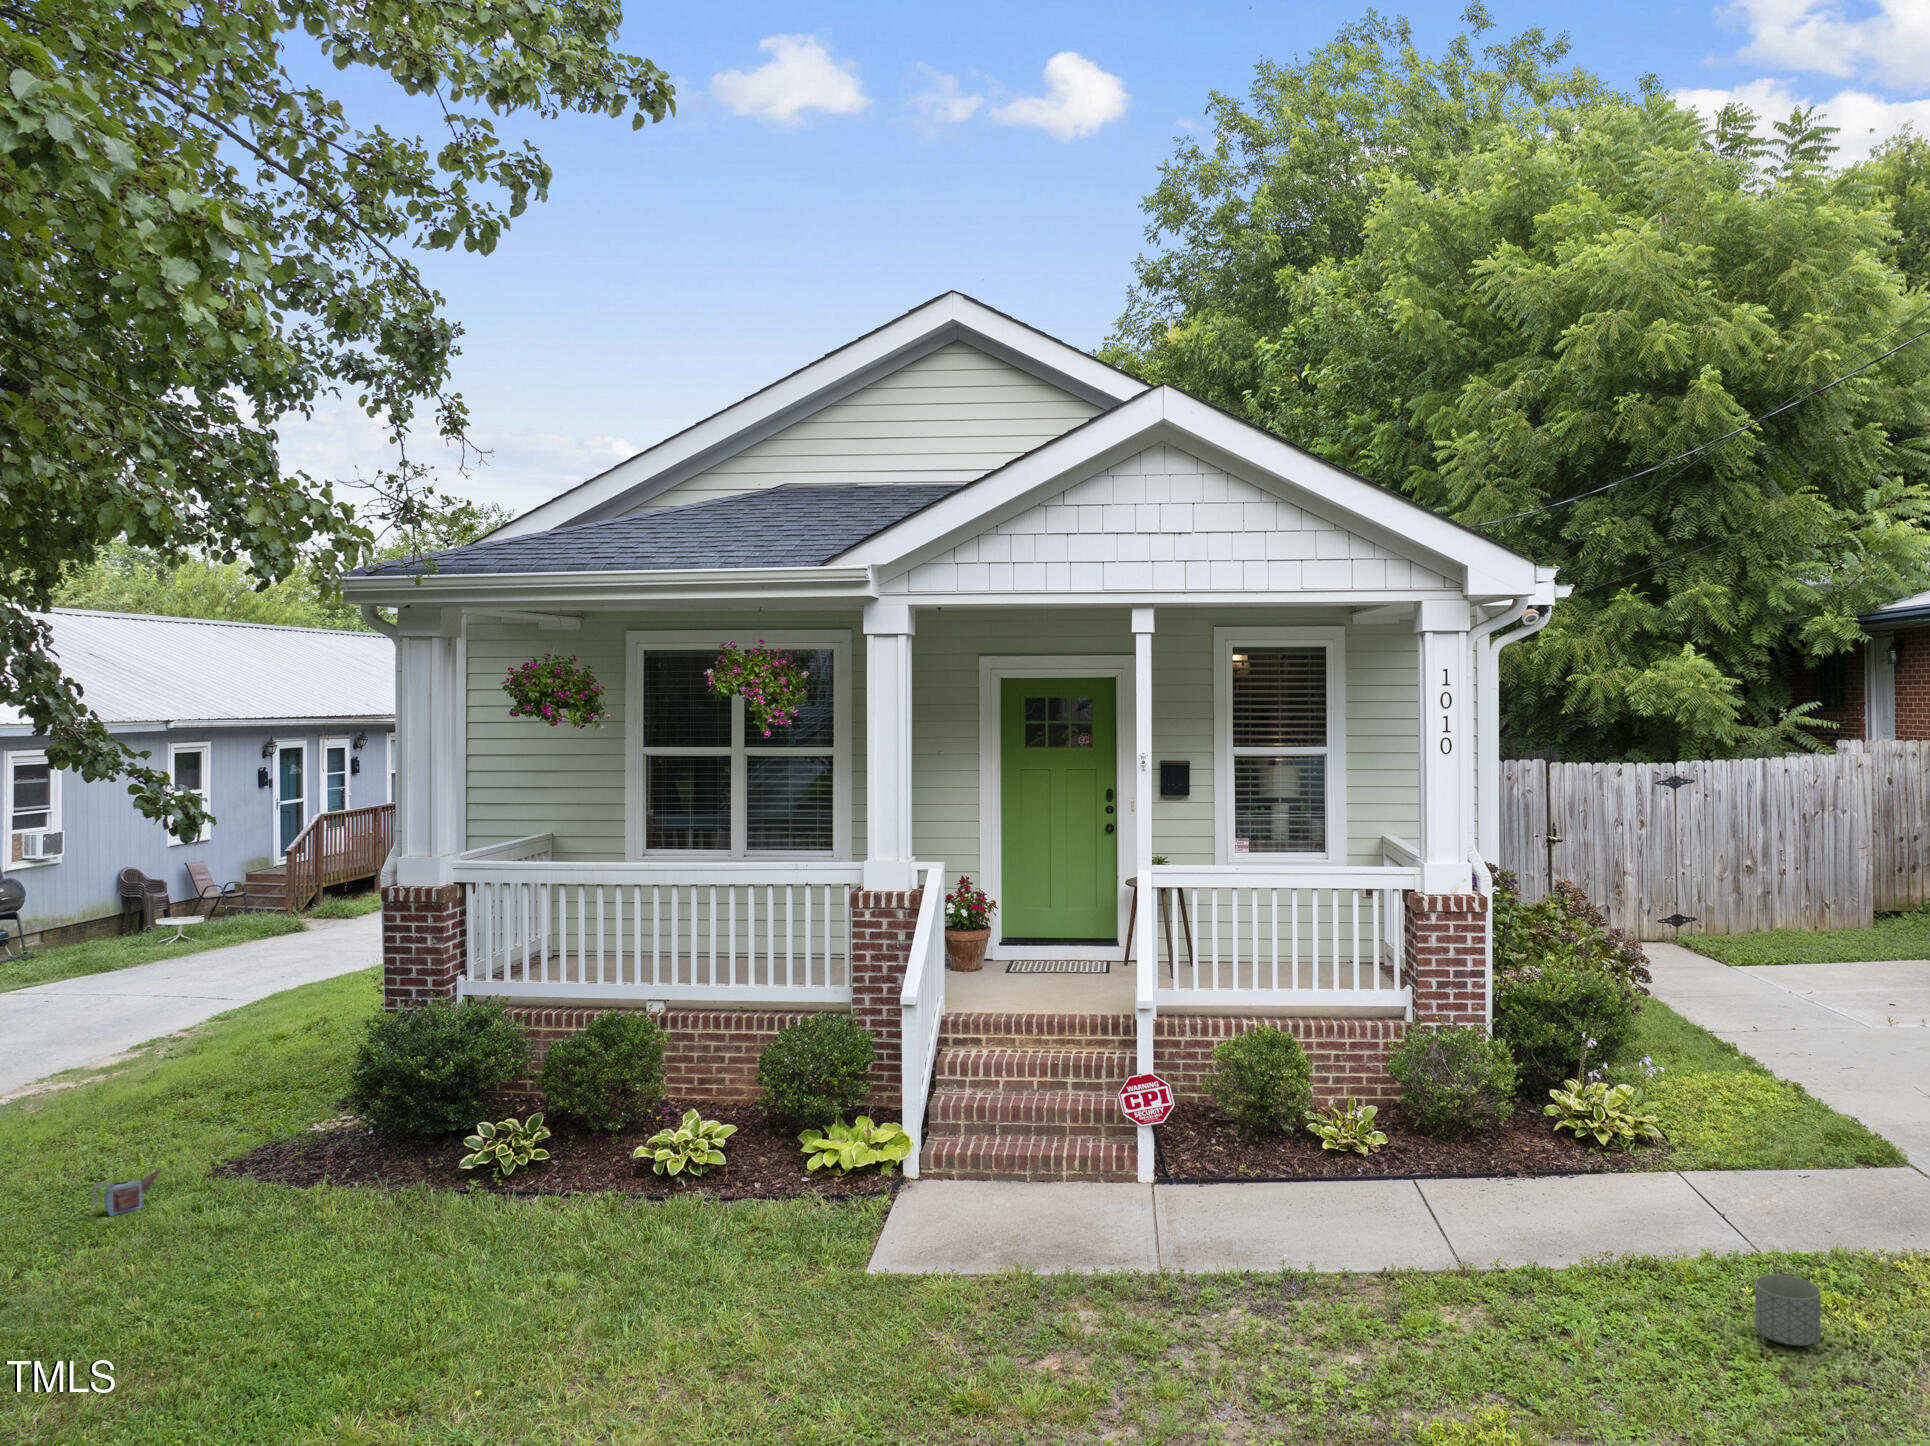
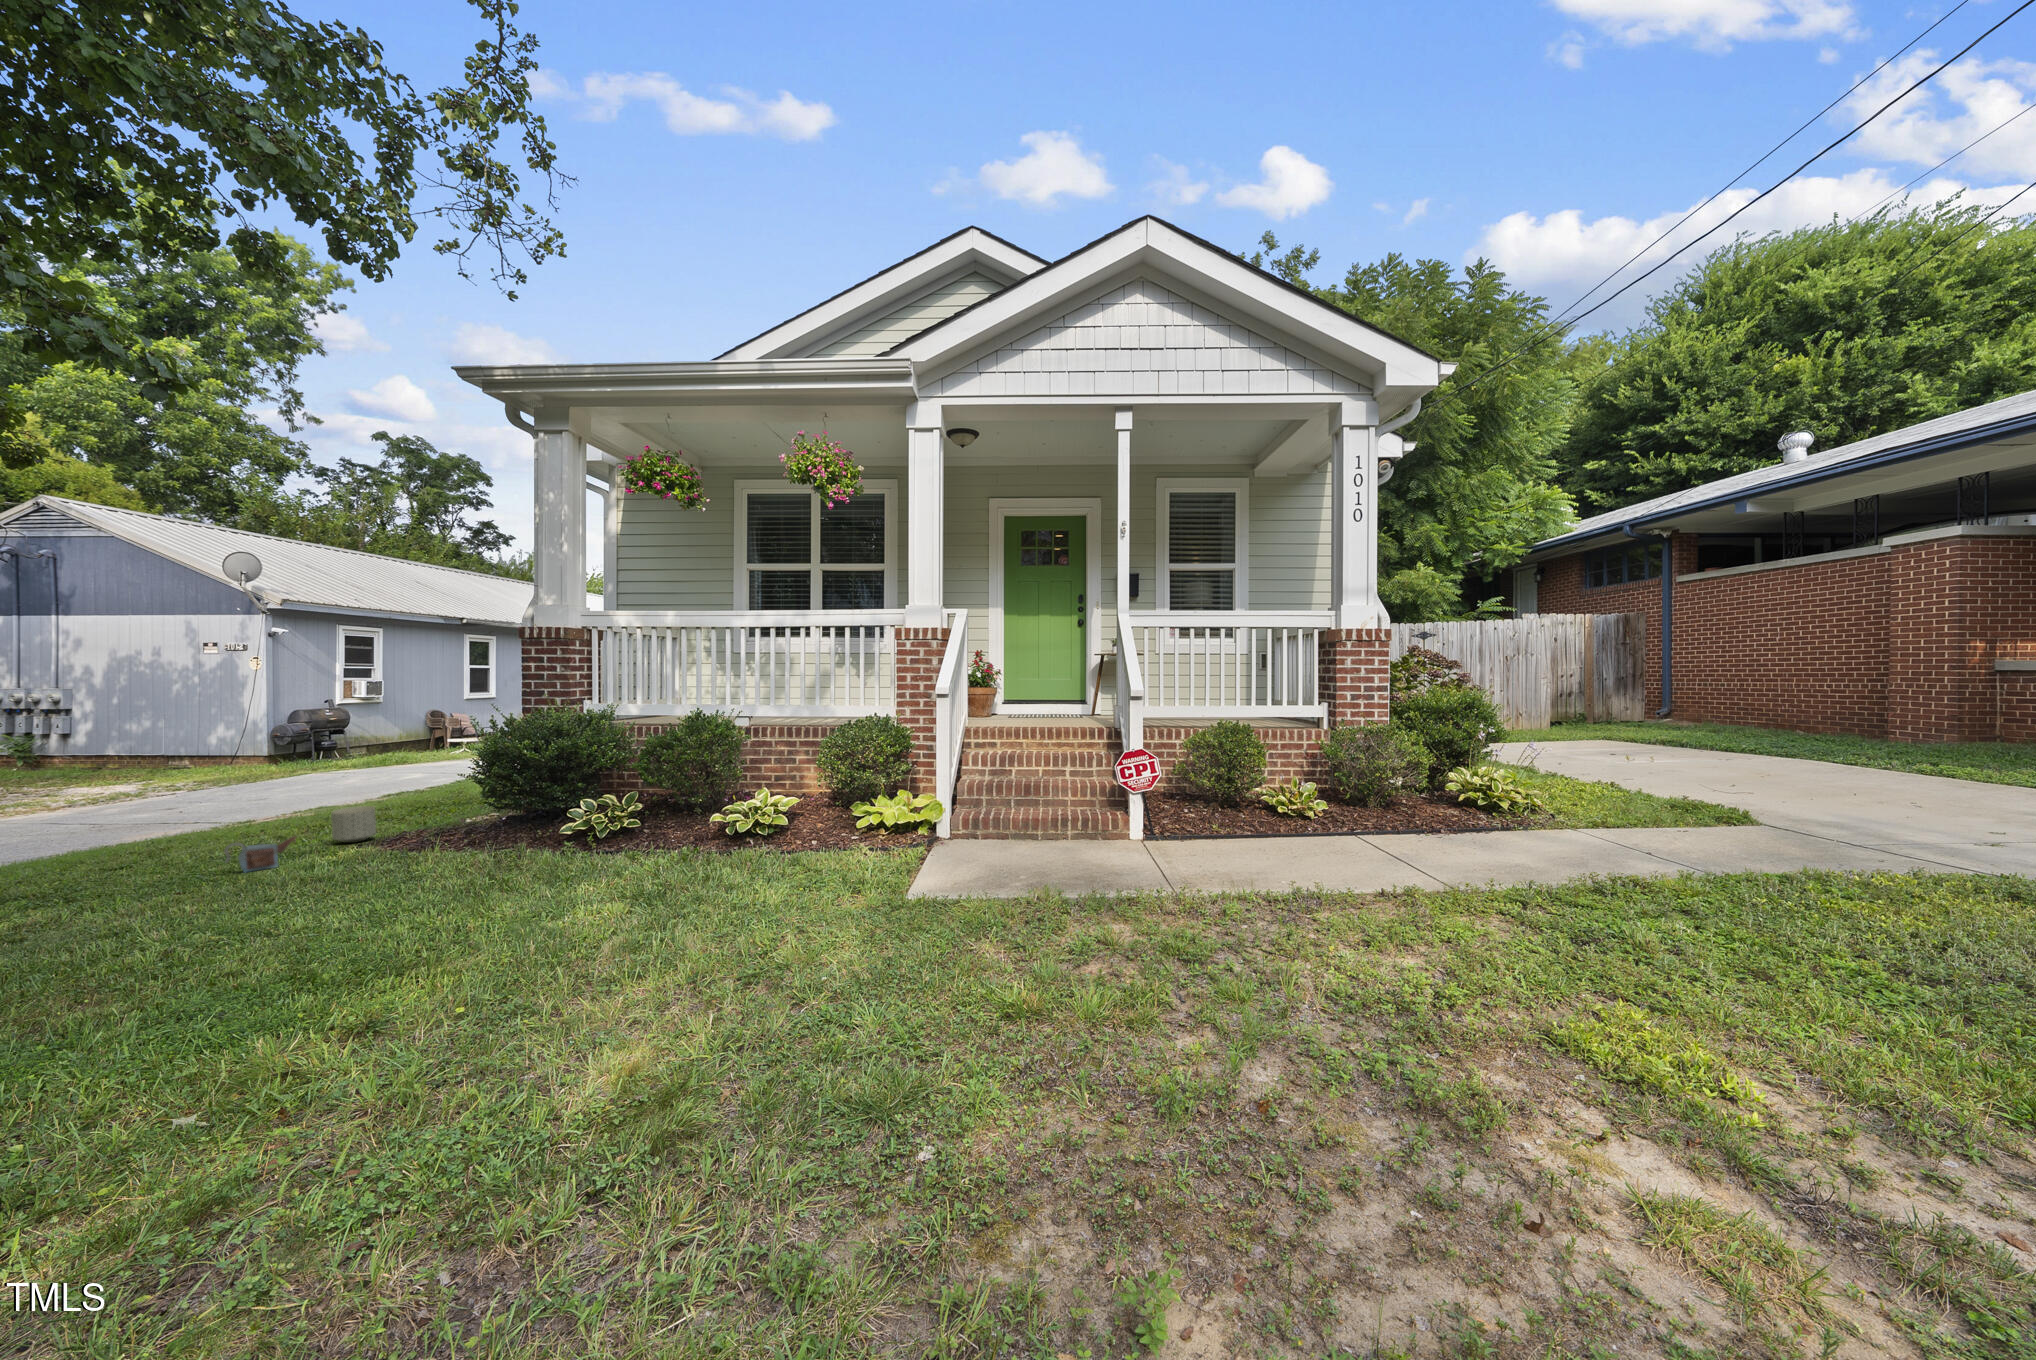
planter: present [1755,1274,1820,1347] -> present [331,806,376,843]

